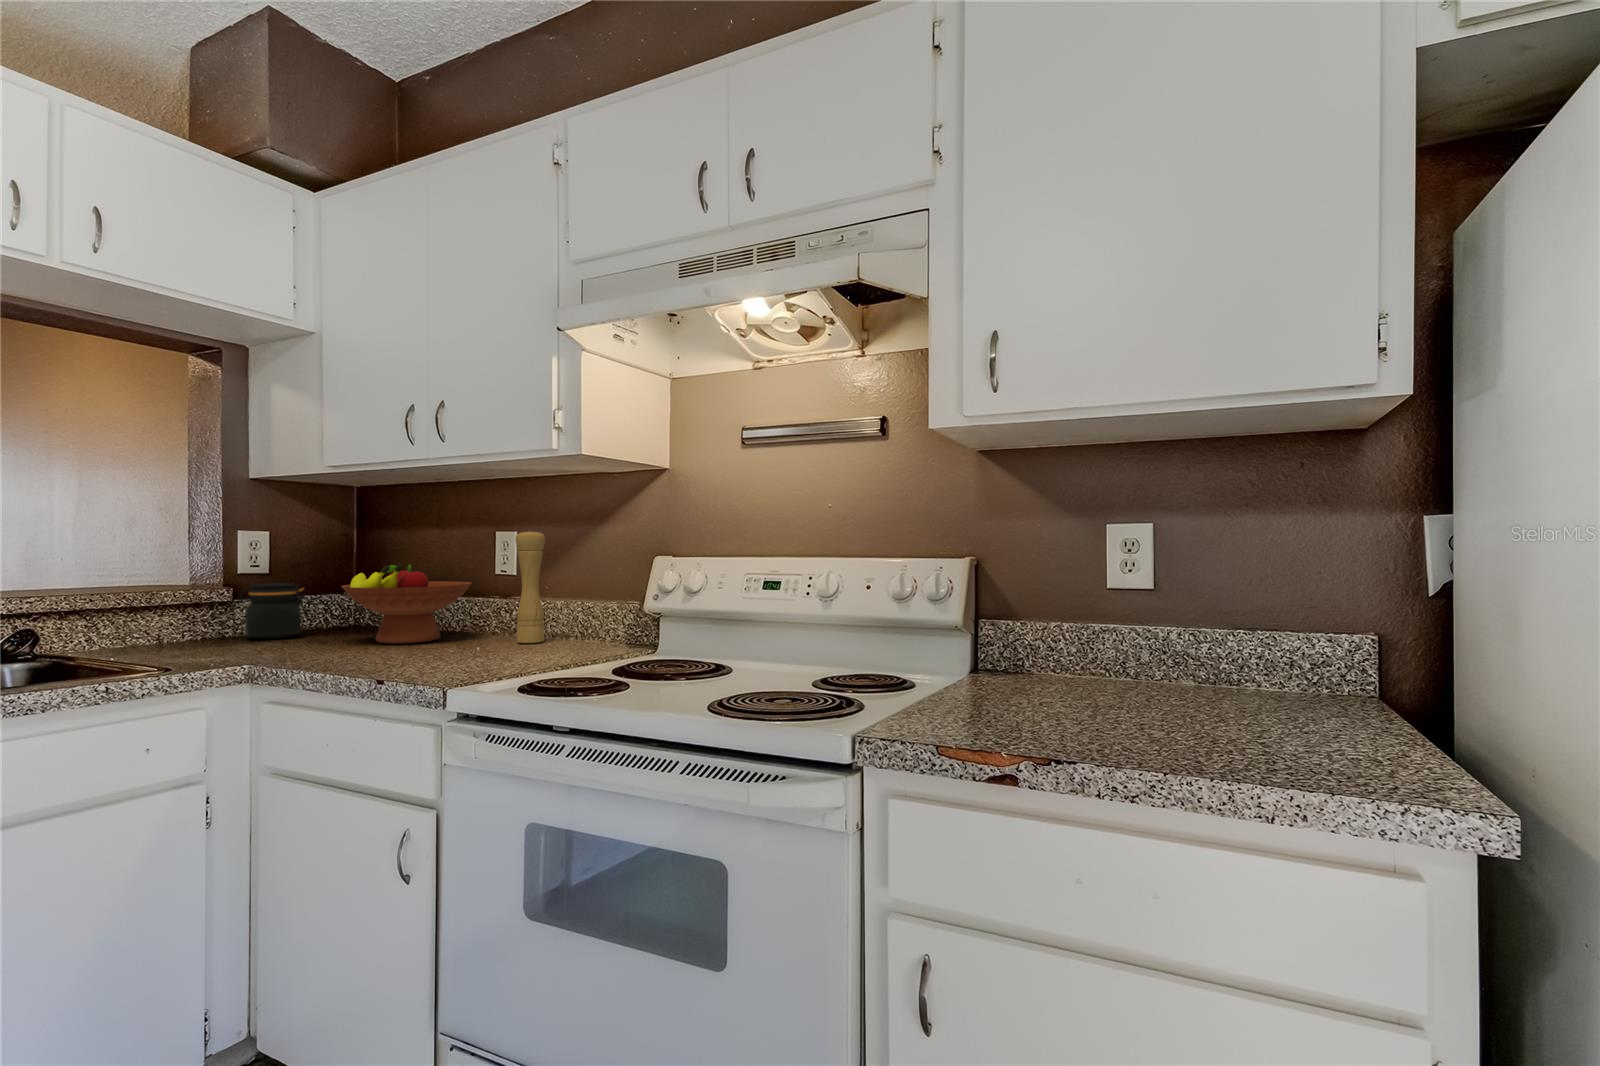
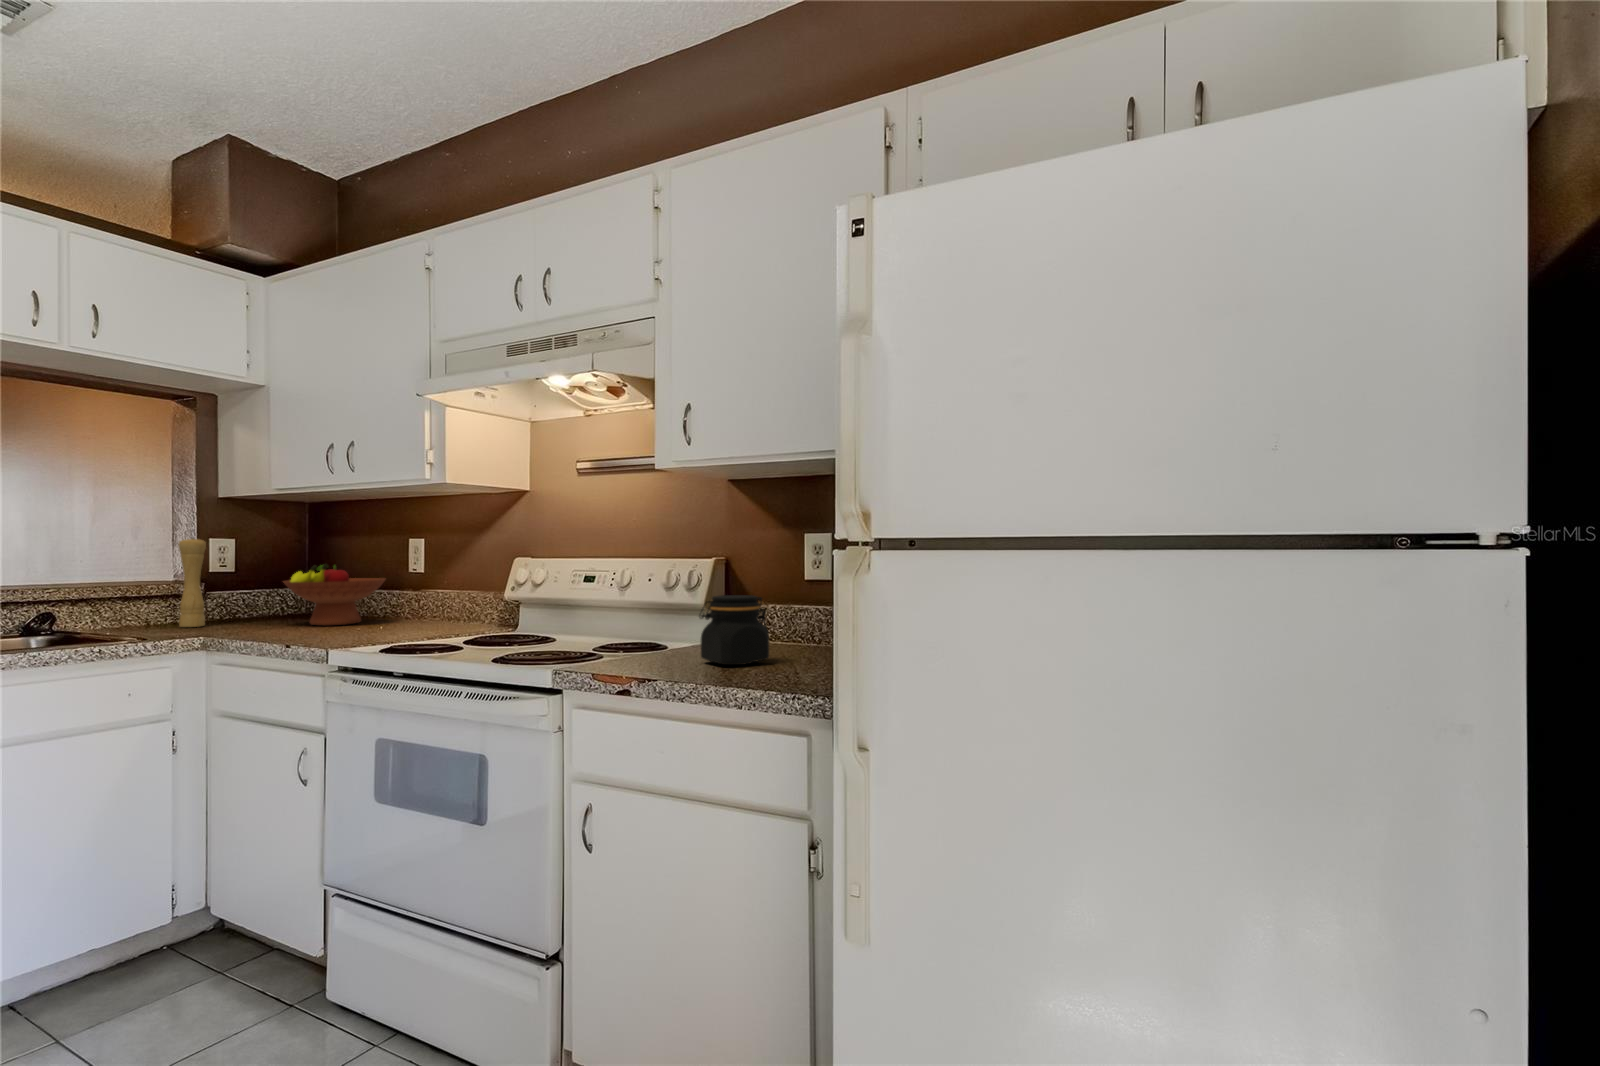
pepper mill: present [515,530,545,643] -> present [179,538,206,627]
jar: present [237,583,307,639] -> present [699,595,769,665]

